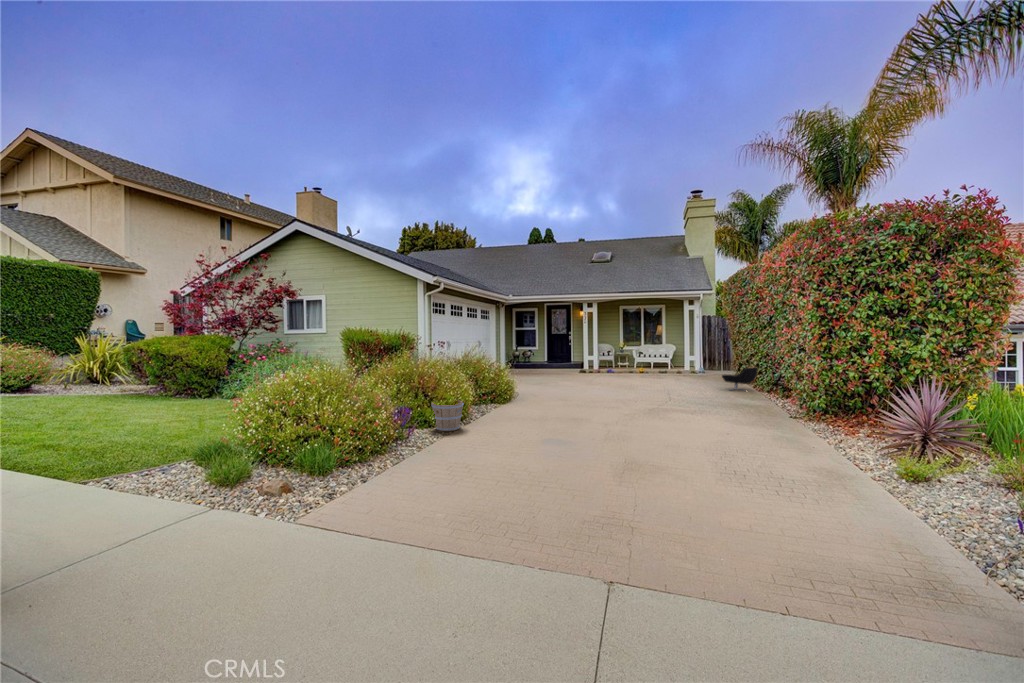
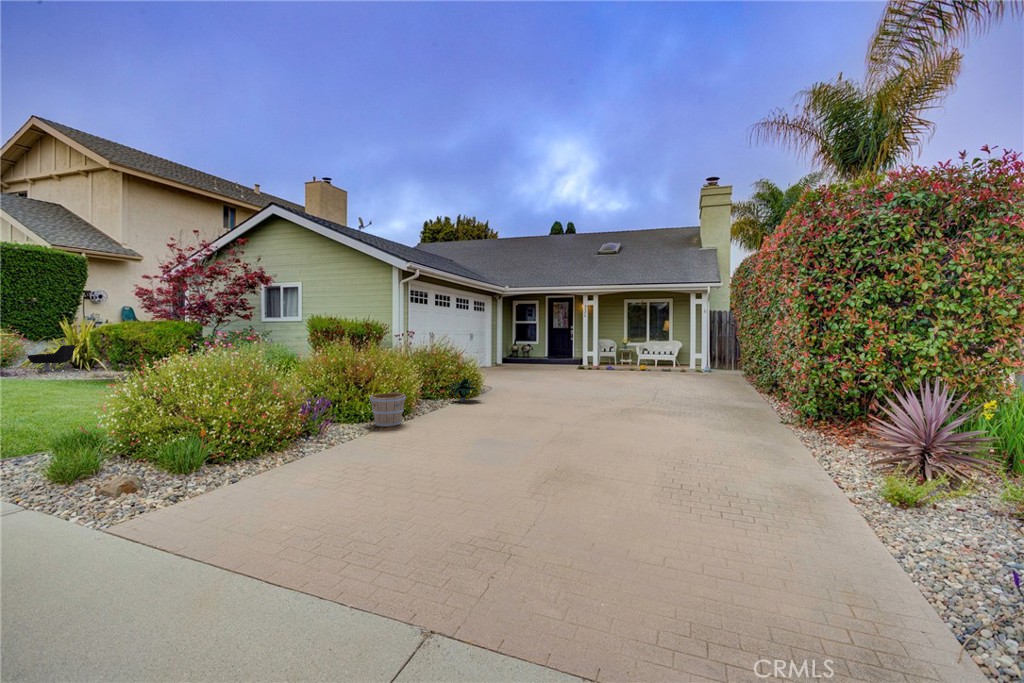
lounge chair: present [722,367,758,389] -> present [28,345,76,372]
potted plant: none [485,382,515,407] -> present [449,377,477,402]

